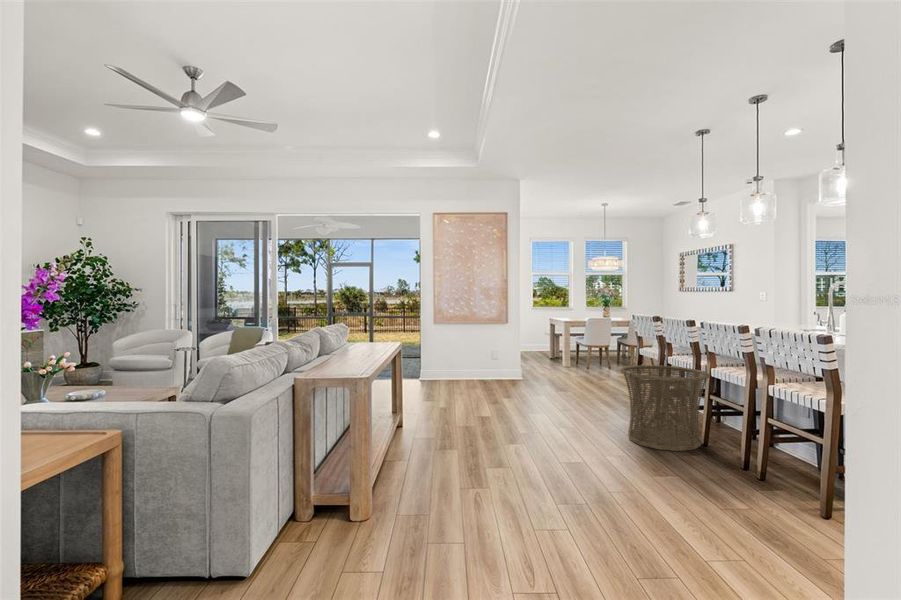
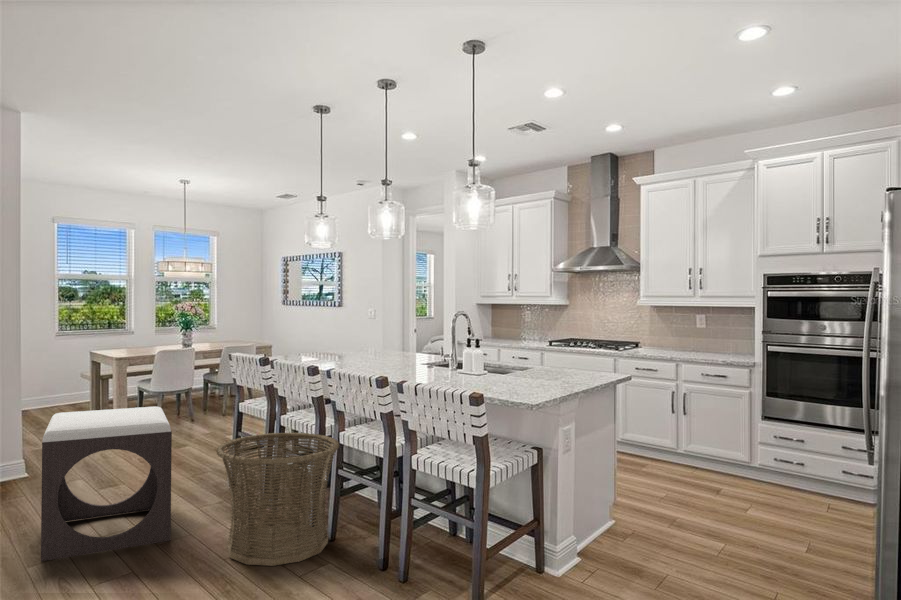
footstool: none [525,343,593,425] -> present [41,407,172,561]

